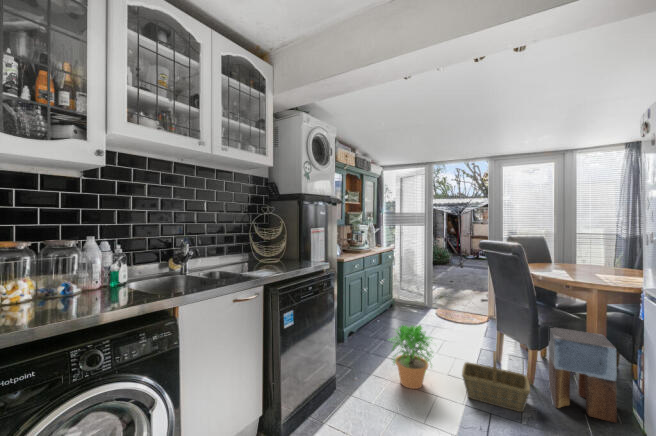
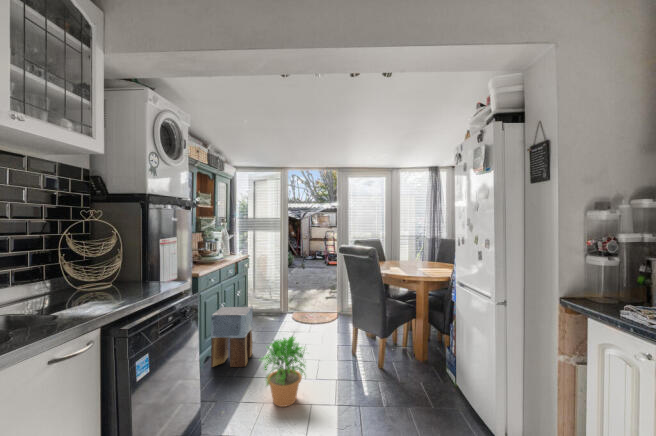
stool: present [549,327,617,423] -> present [211,307,253,367]
basket: present [462,351,531,412] -> none [332,347,389,398]

